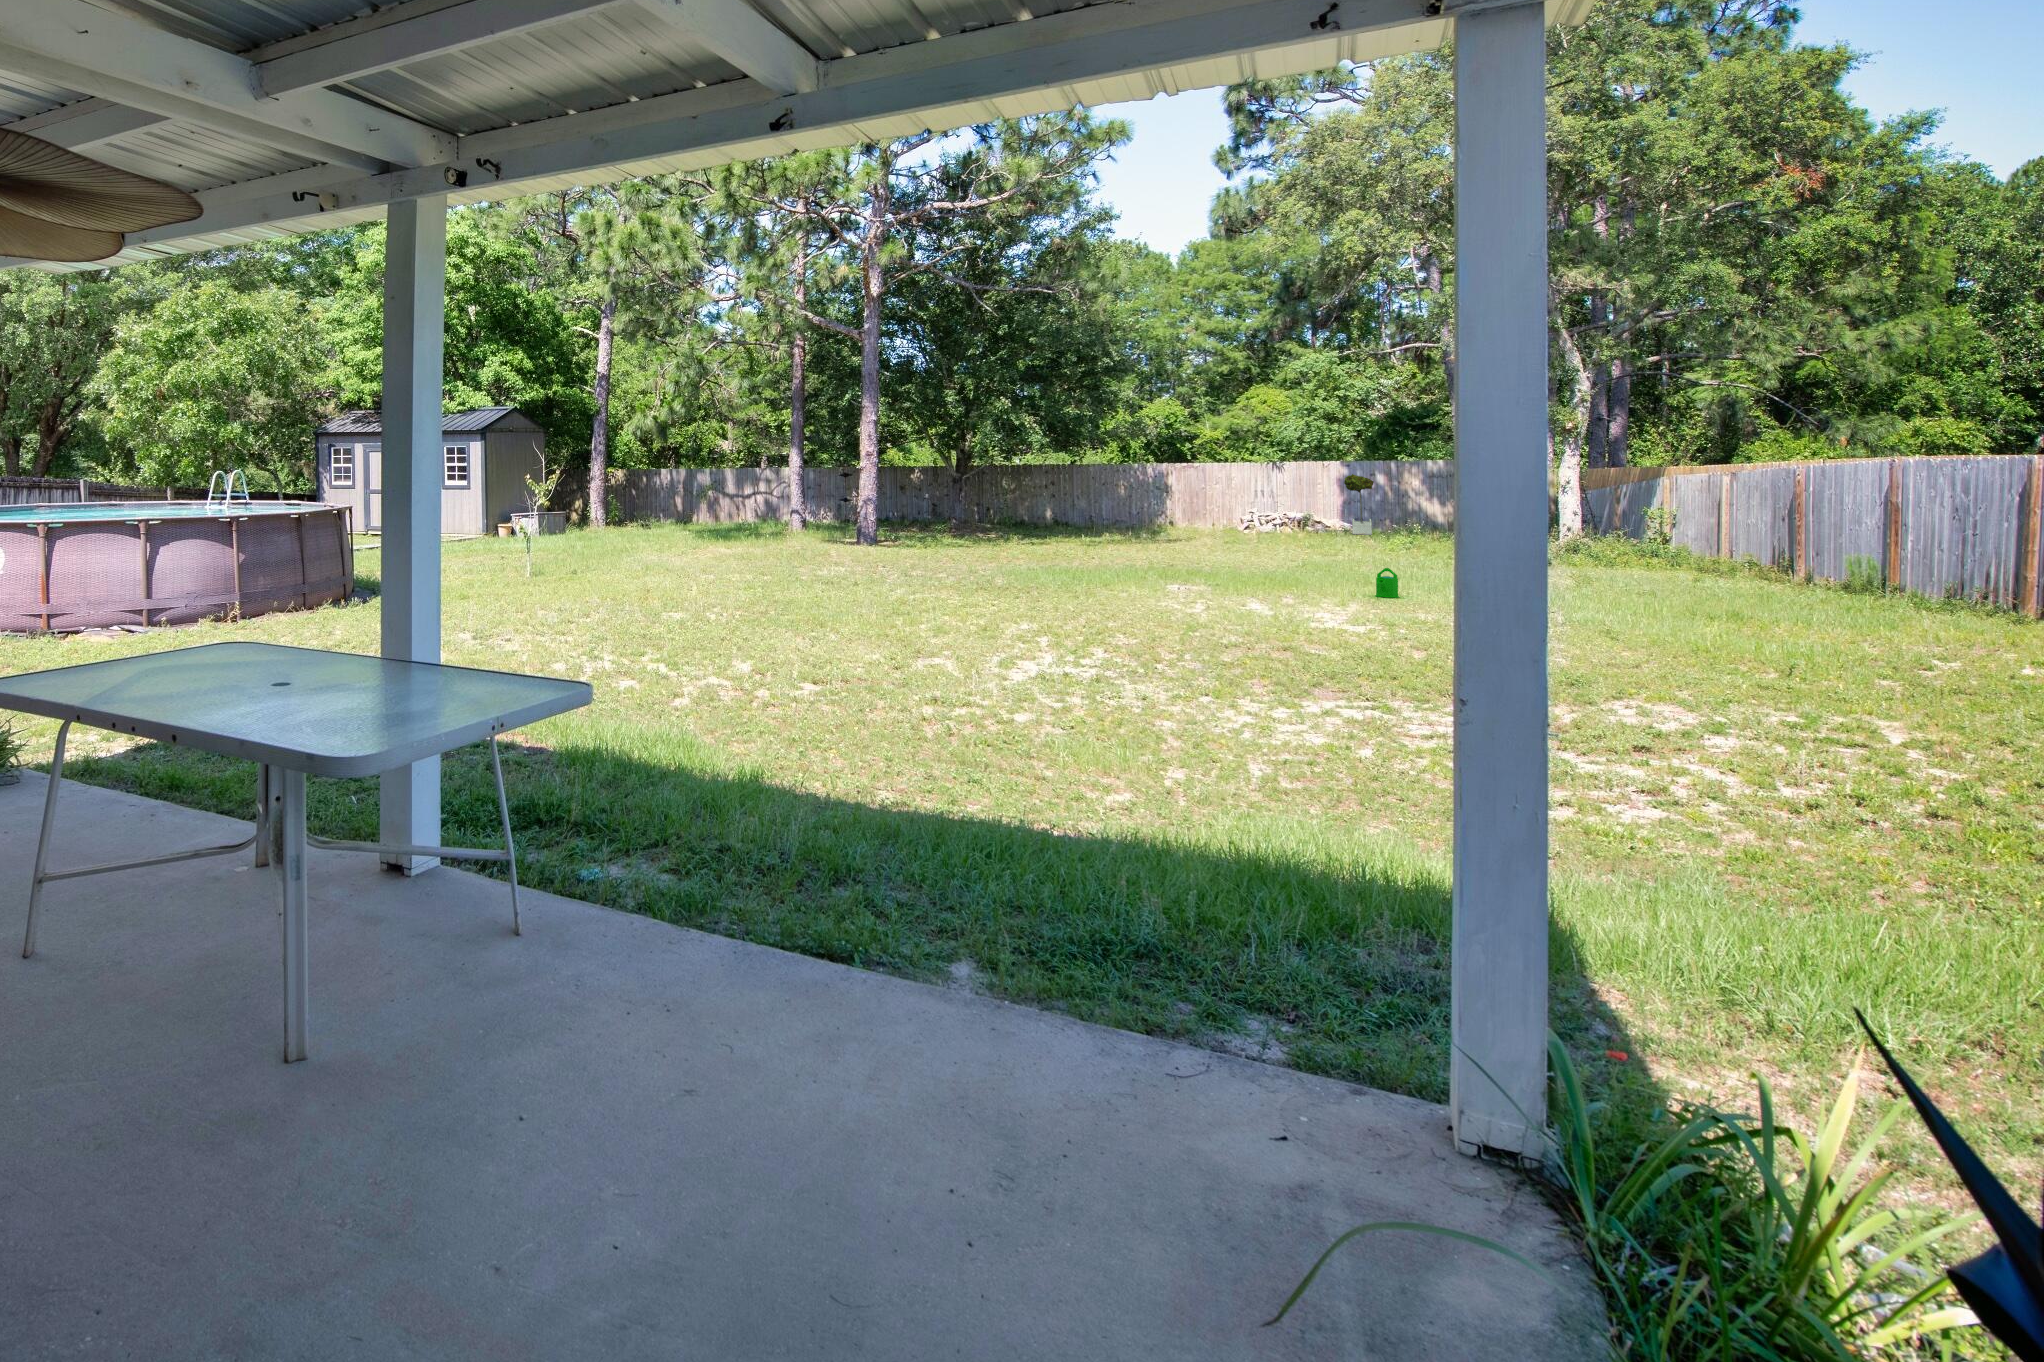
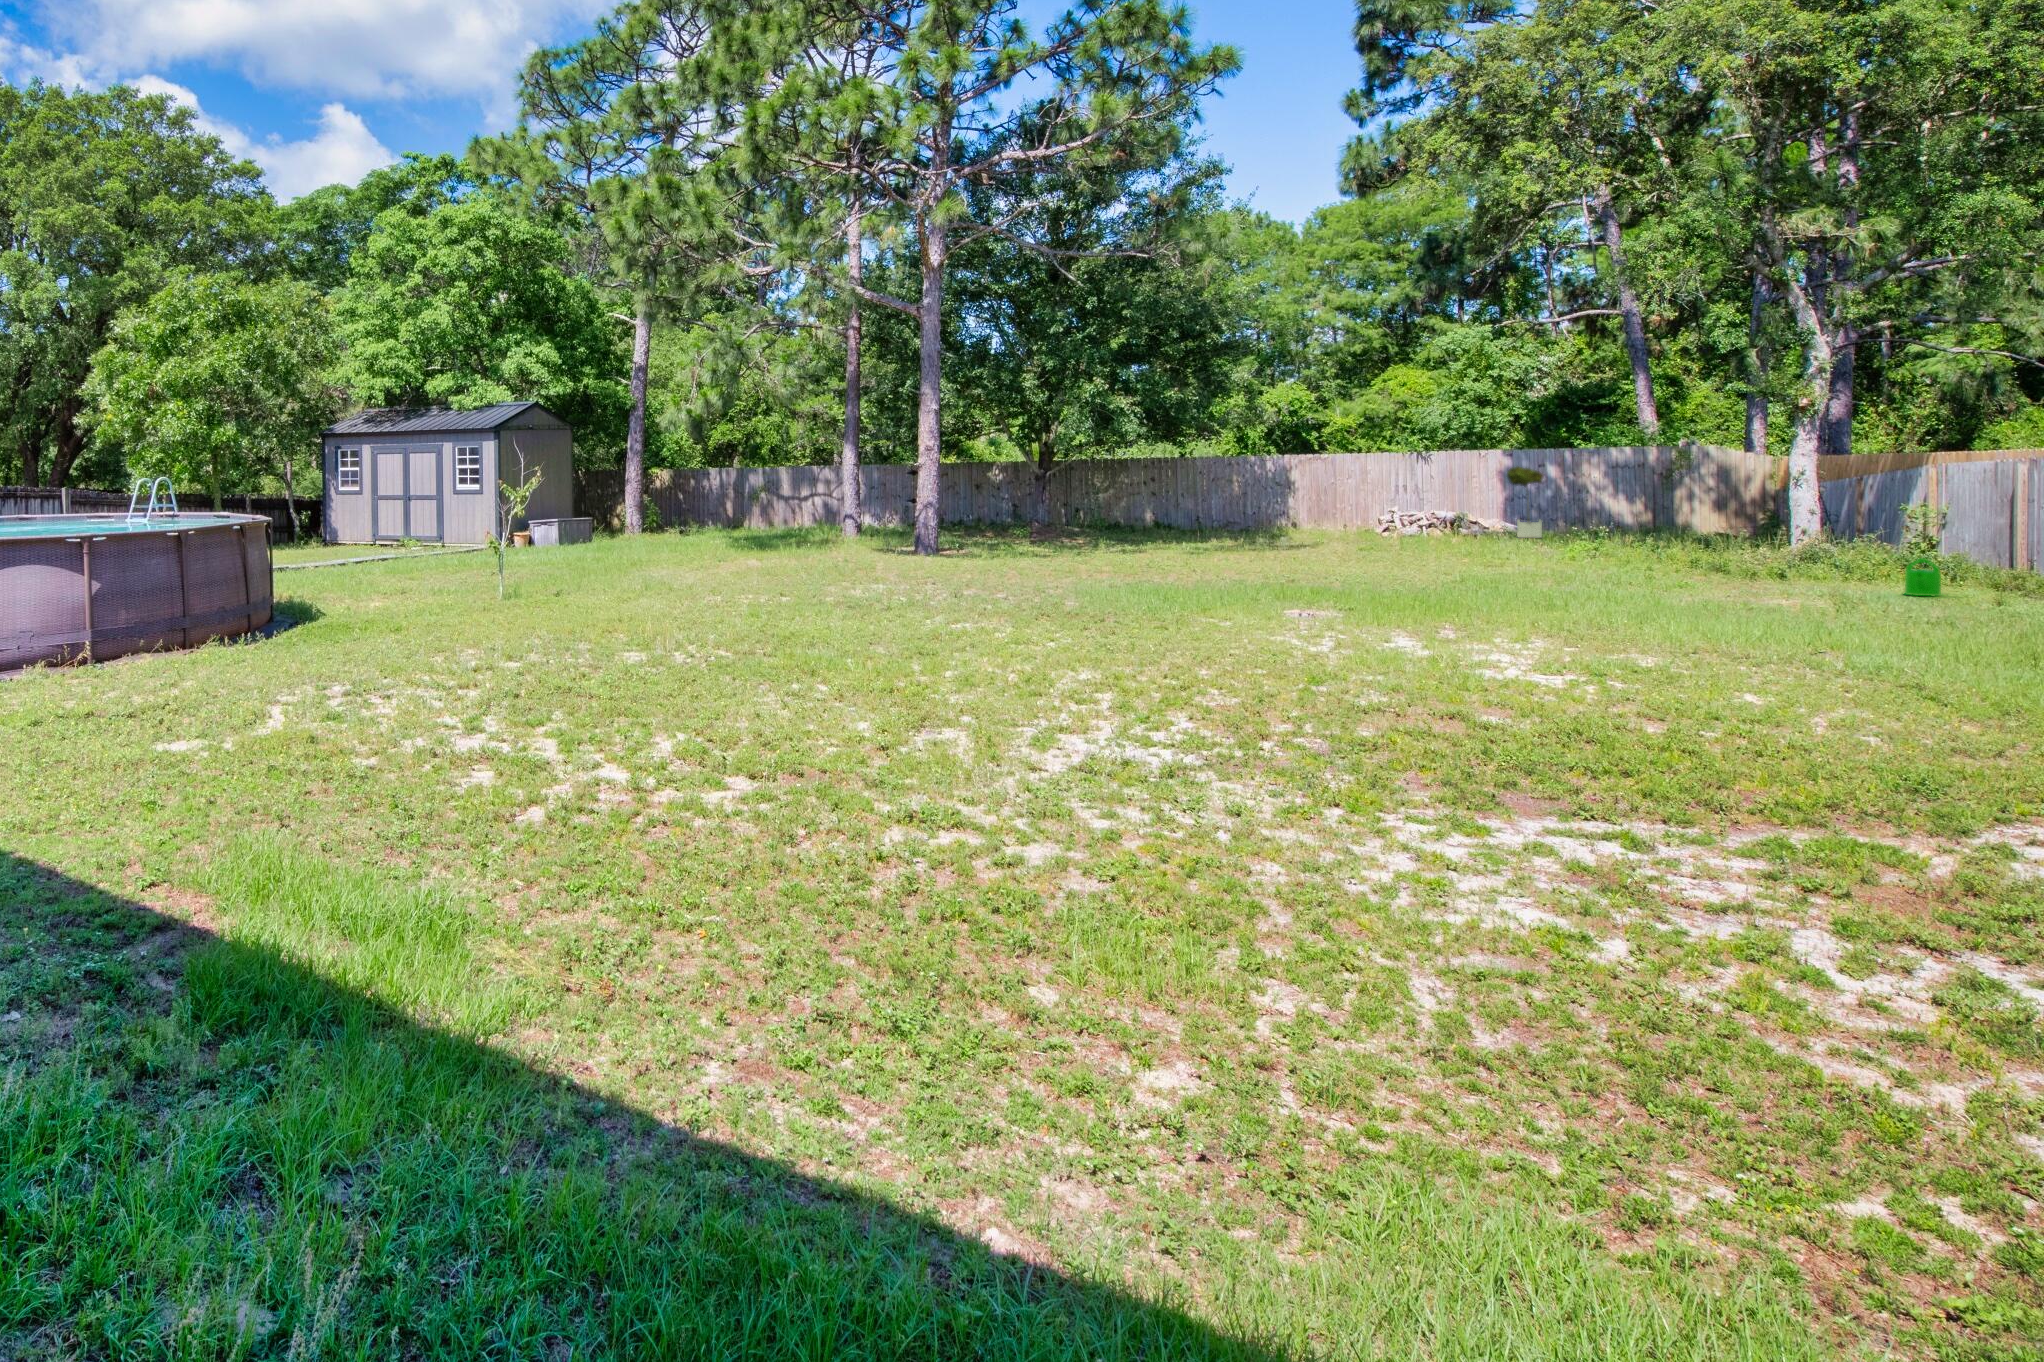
watering can: present [1375,568,1399,598] -> present [1905,558,1941,596]

